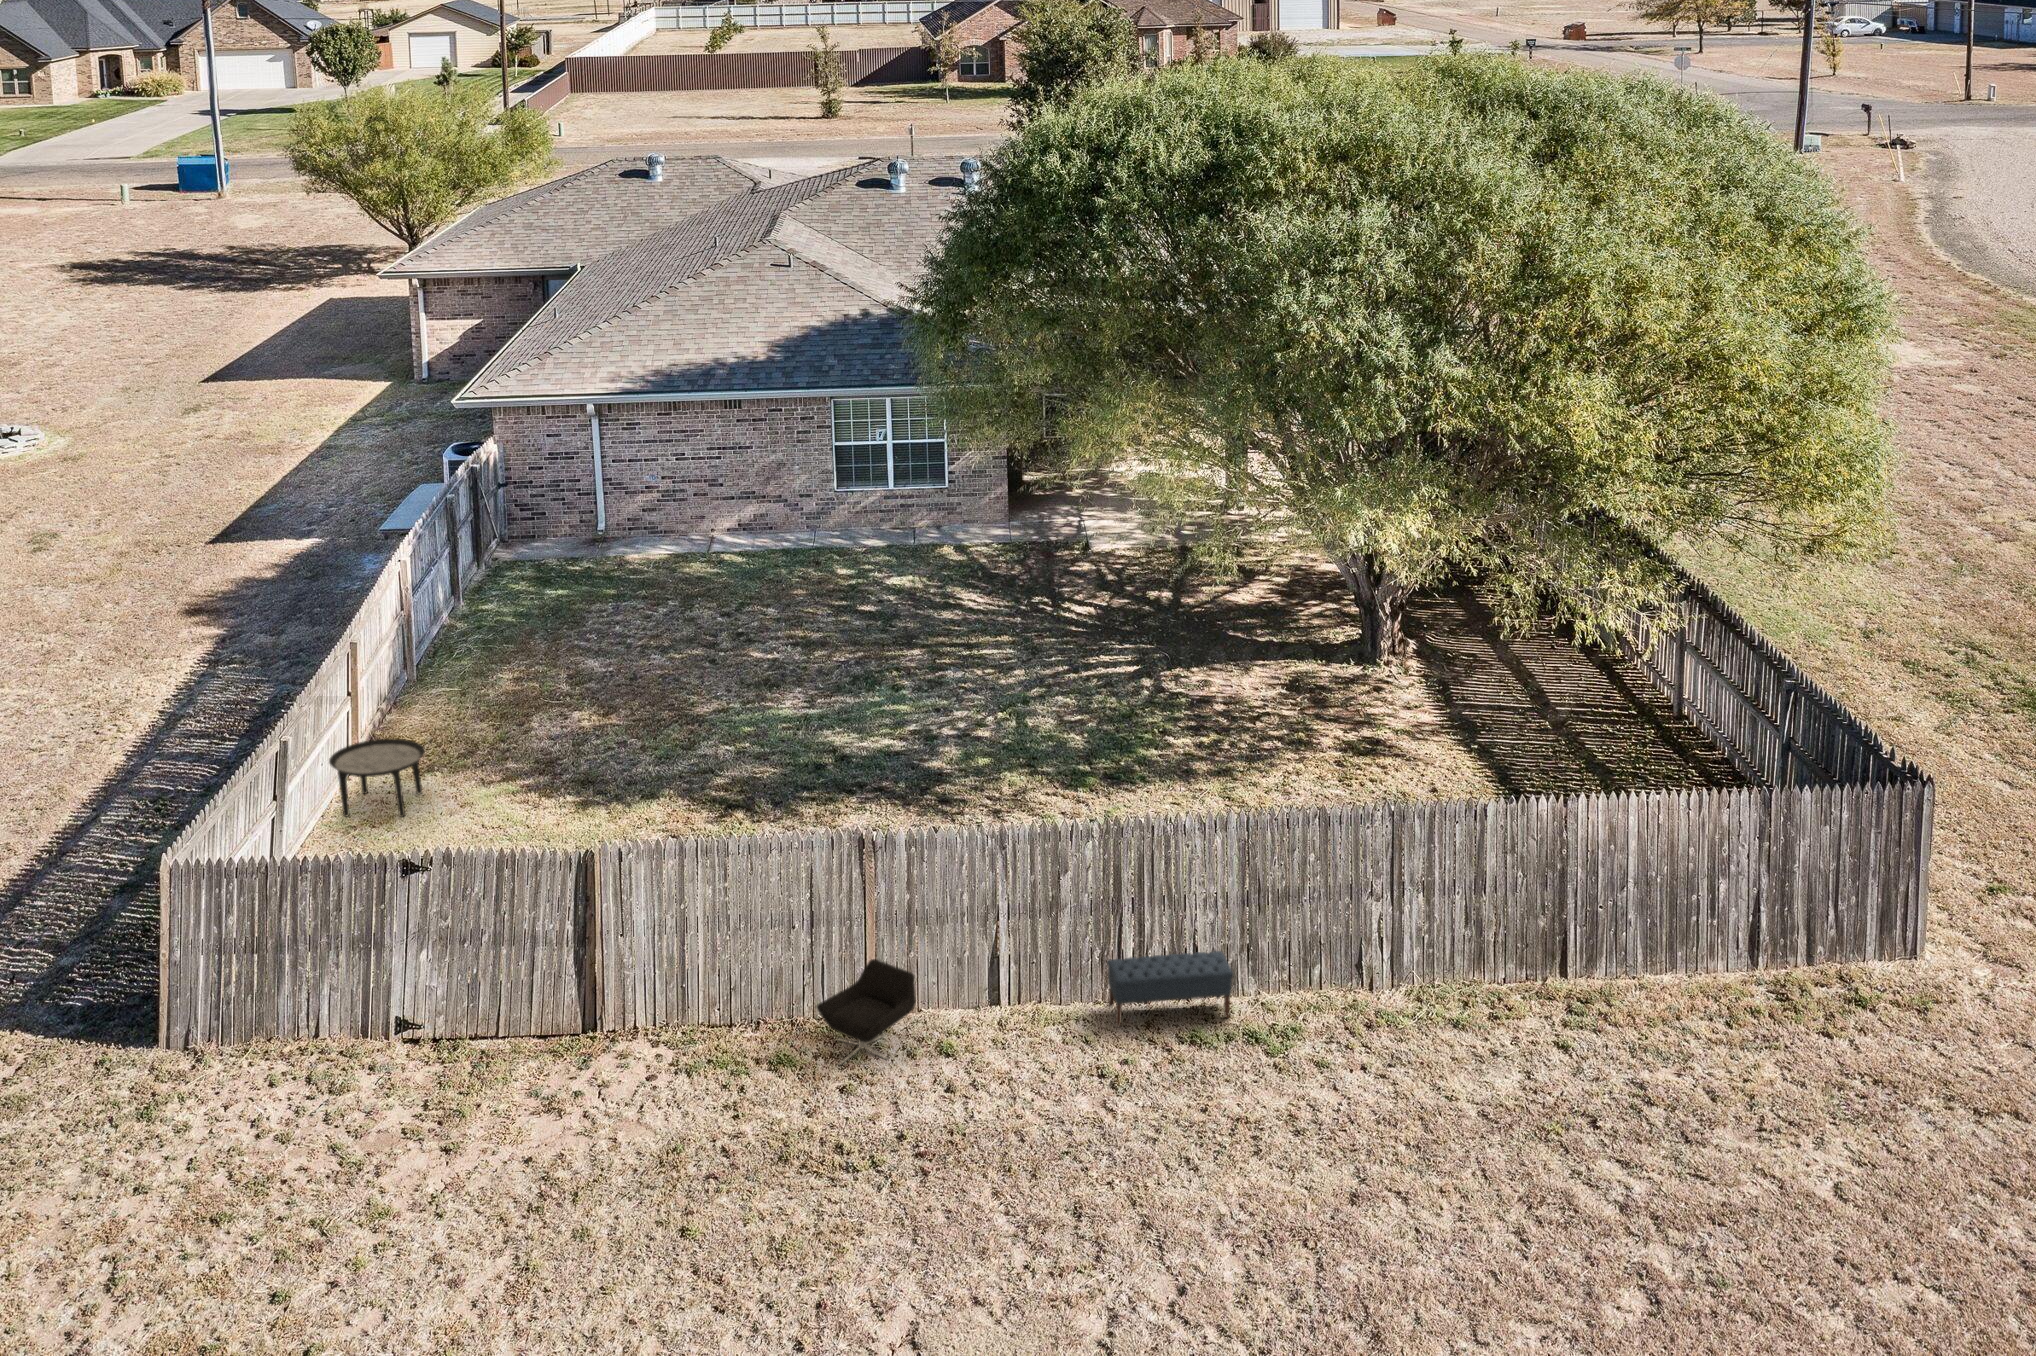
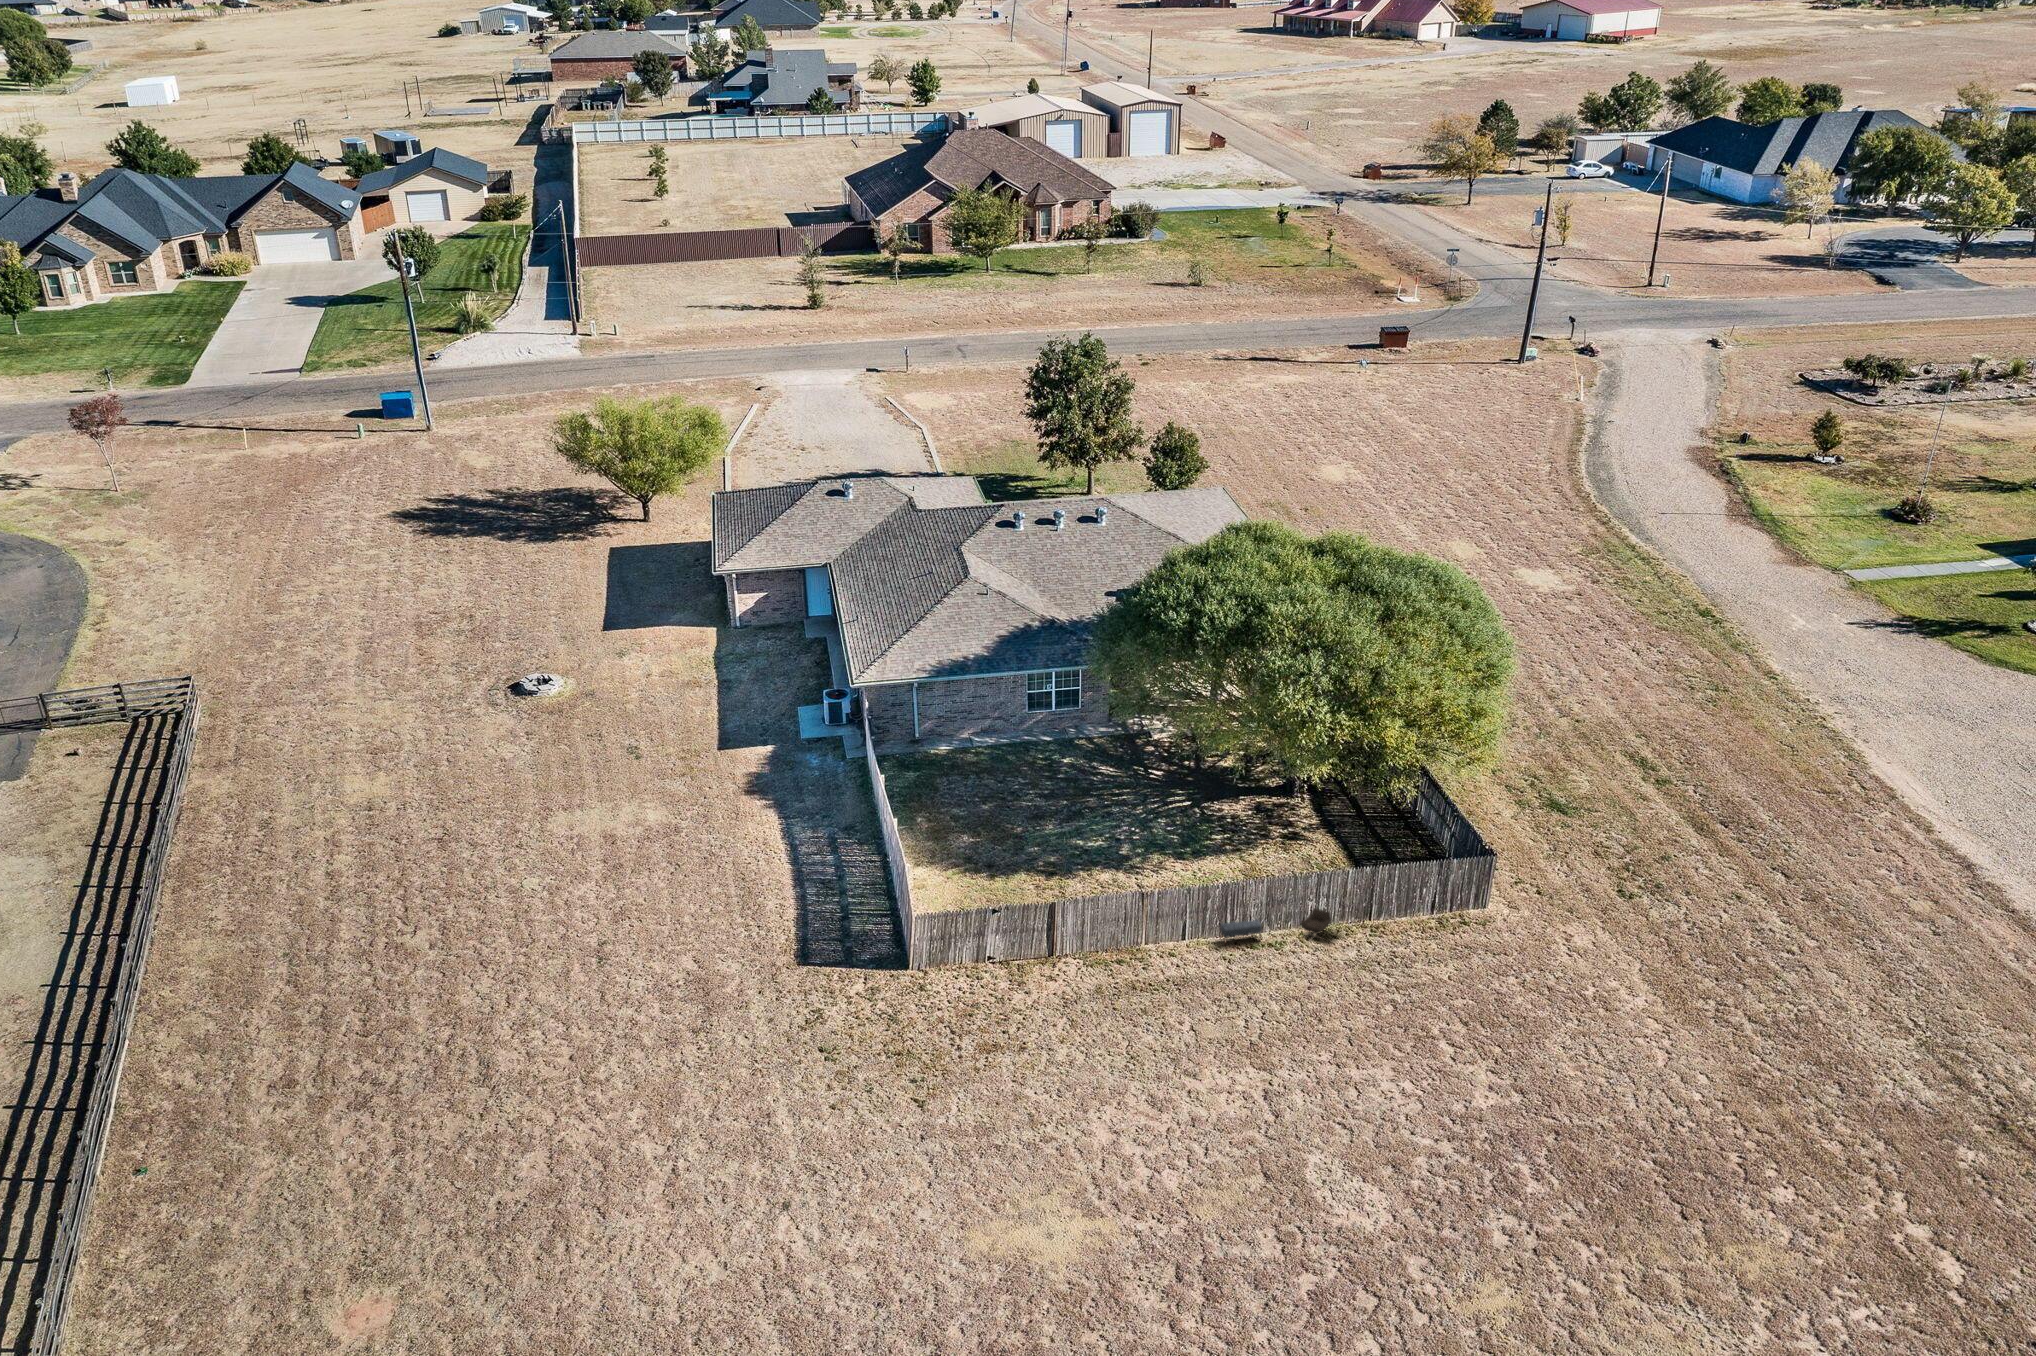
round table: present [329,739,425,817] -> none [901,855,937,887]
lounge chair: present [817,959,916,1065] -> present [1300,908,1331,937]

